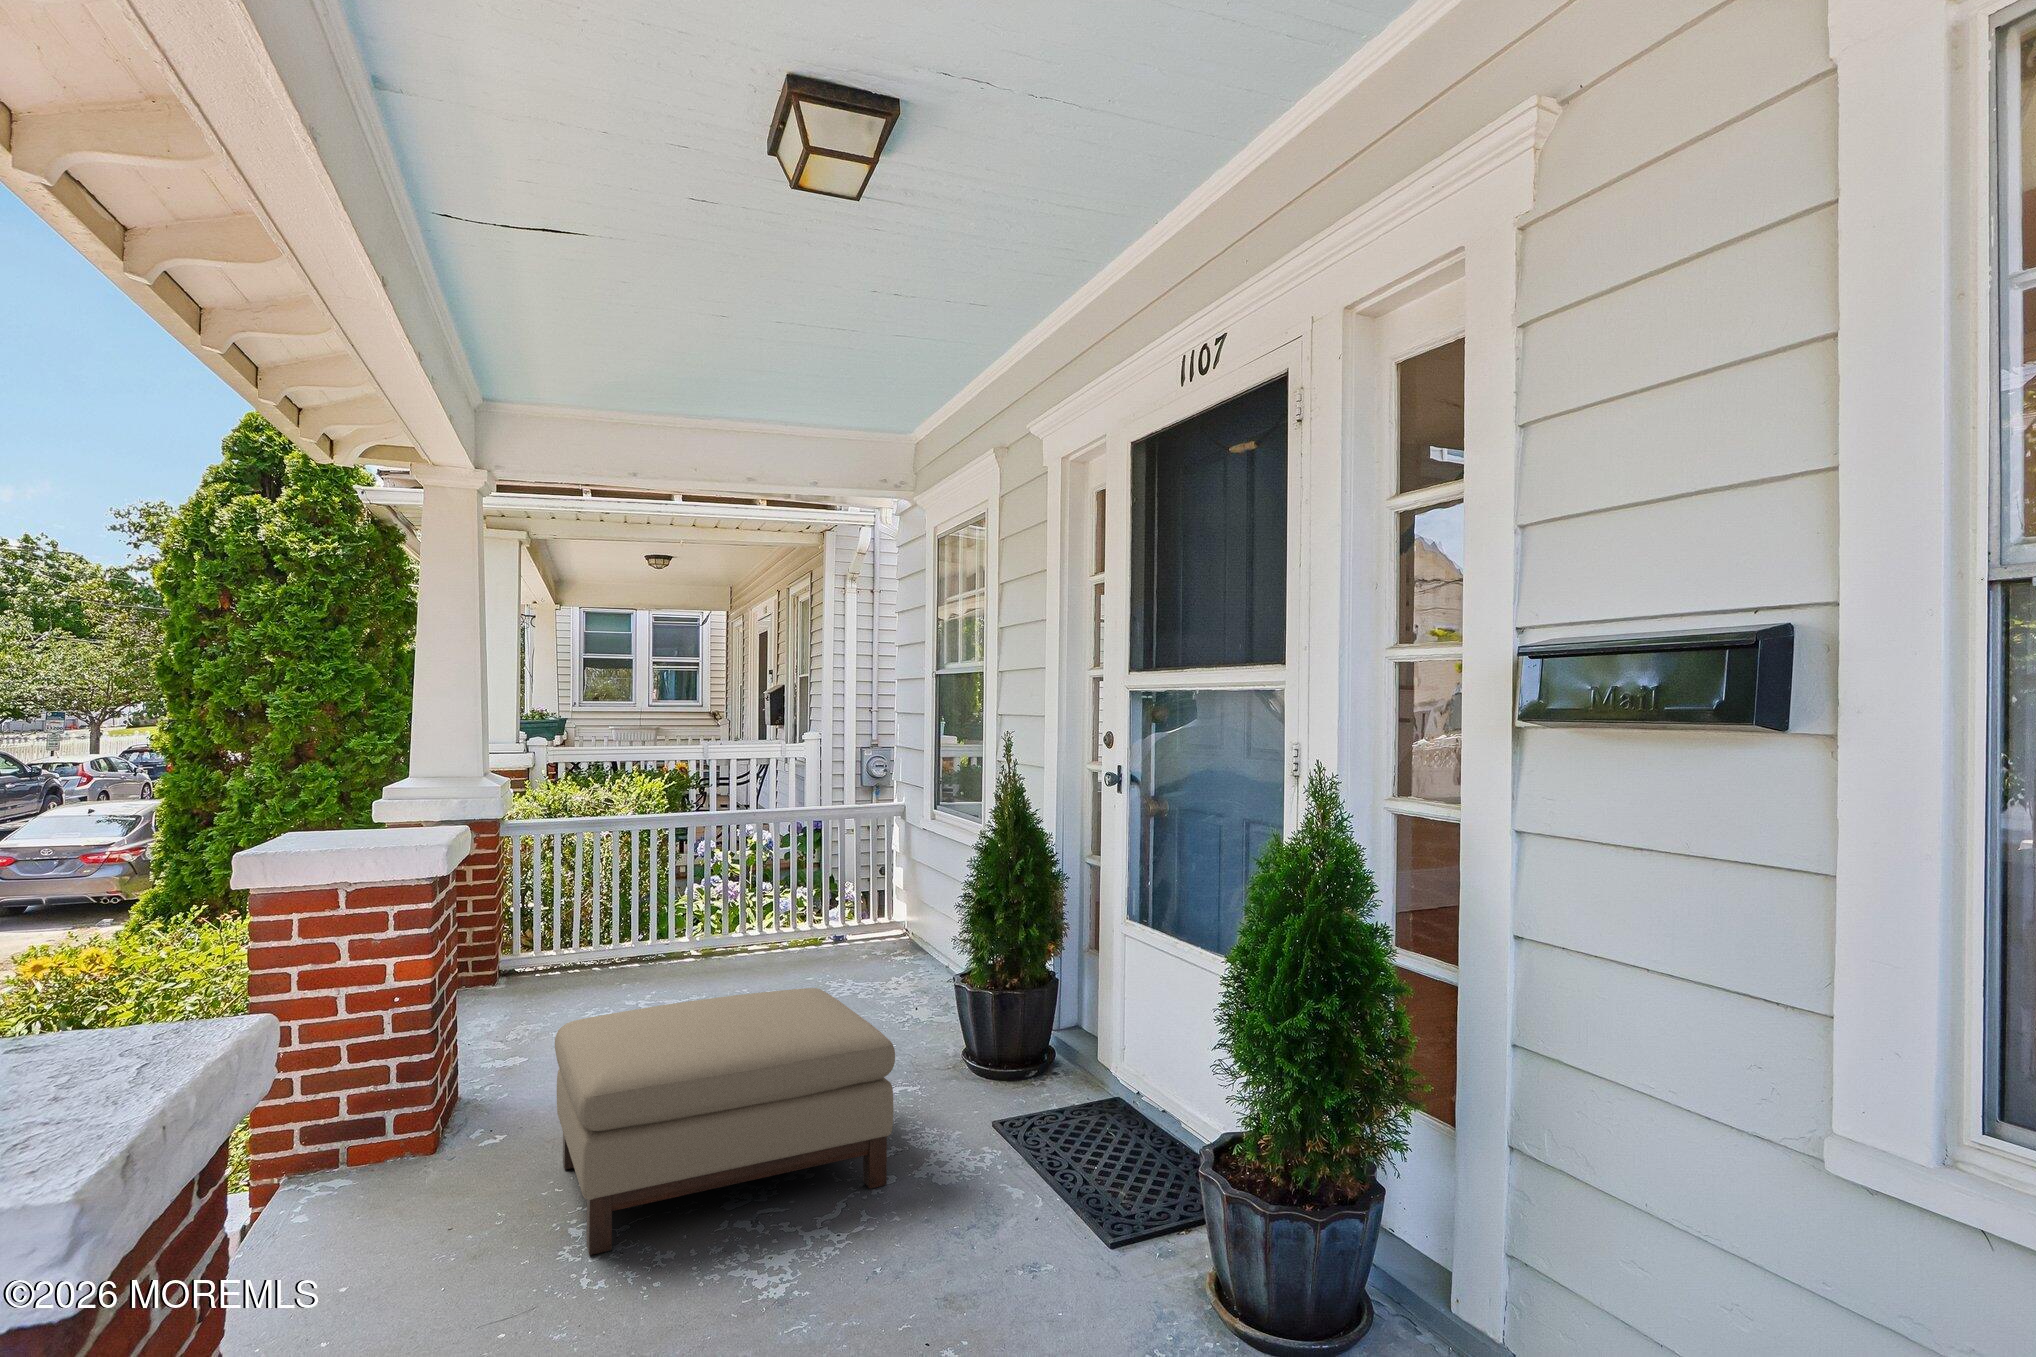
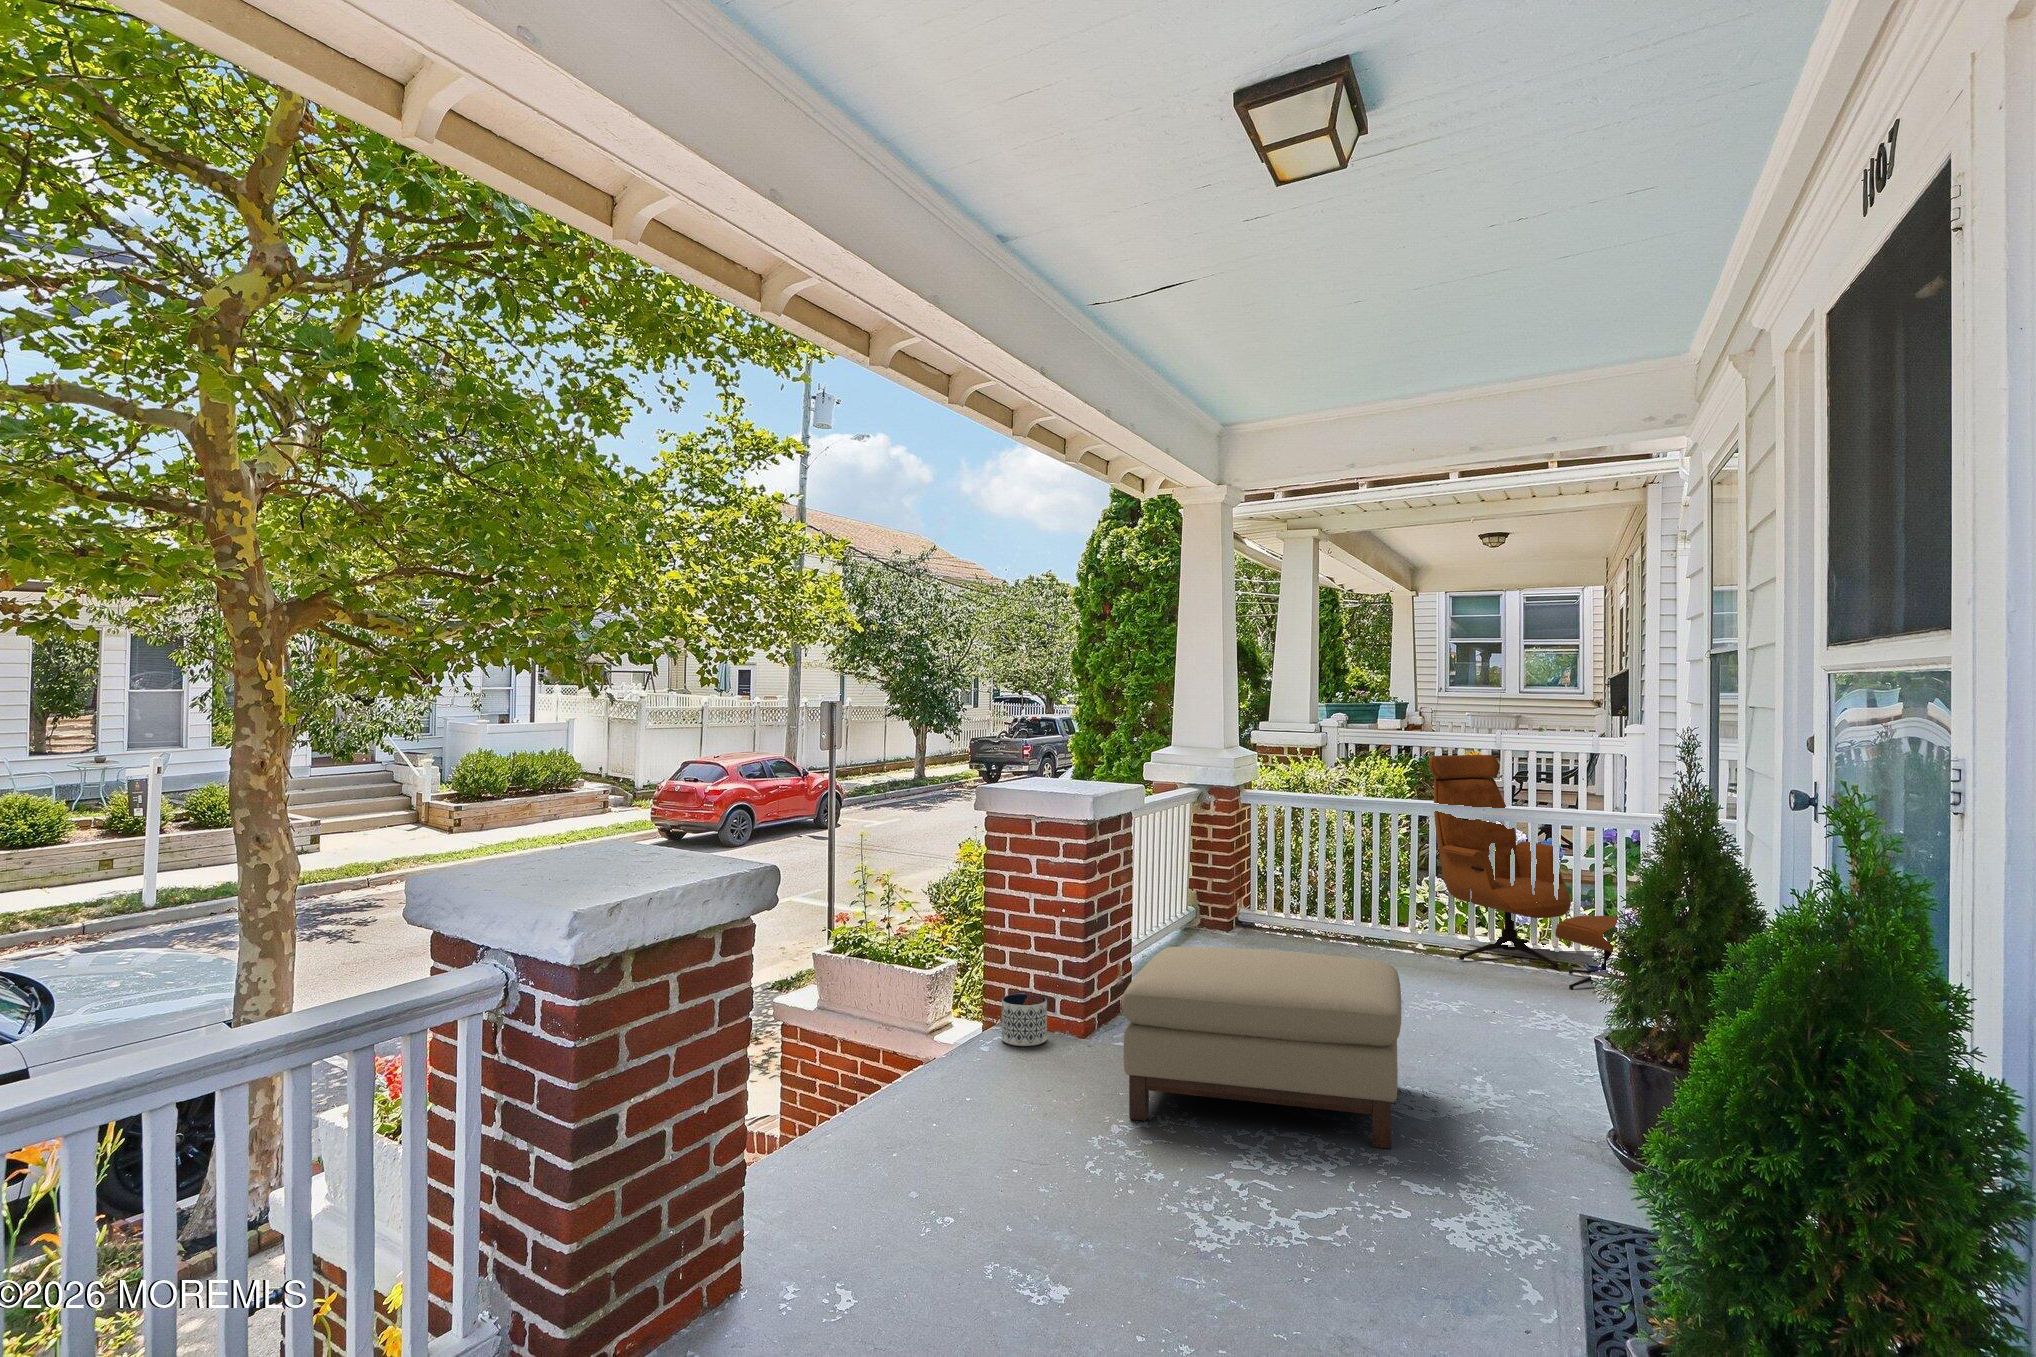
lounge chair: none [713,765,932,975] -> present [1429,755,1618,989]
planter: none [301,1123,376,1206] -> present [1002,993,1047,1046]

